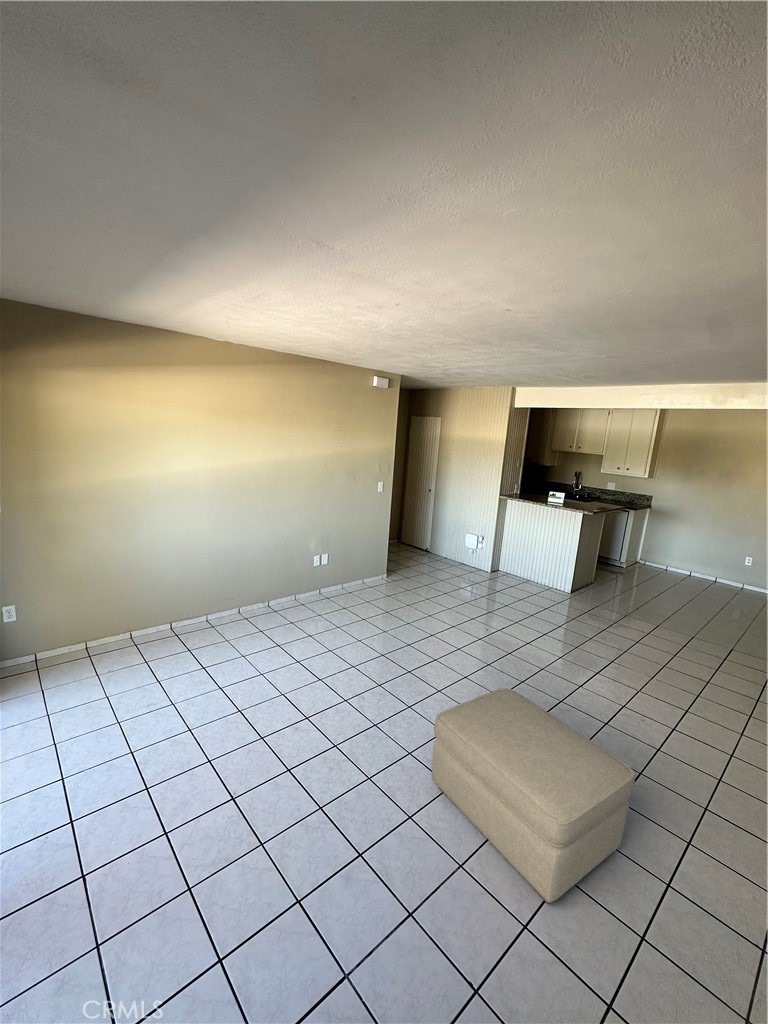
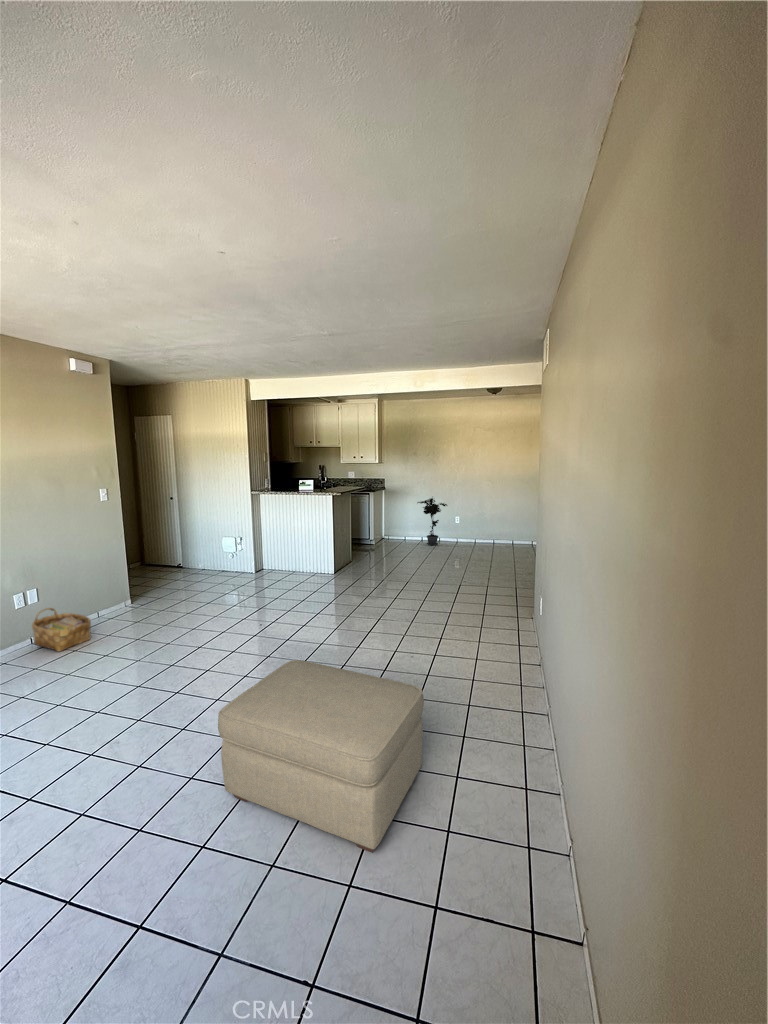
potted plant: none [690,527,735,585] -> present [417,498,447,545]
woven basket: none [320,570,358,607] -> present [32,608,91,652]

